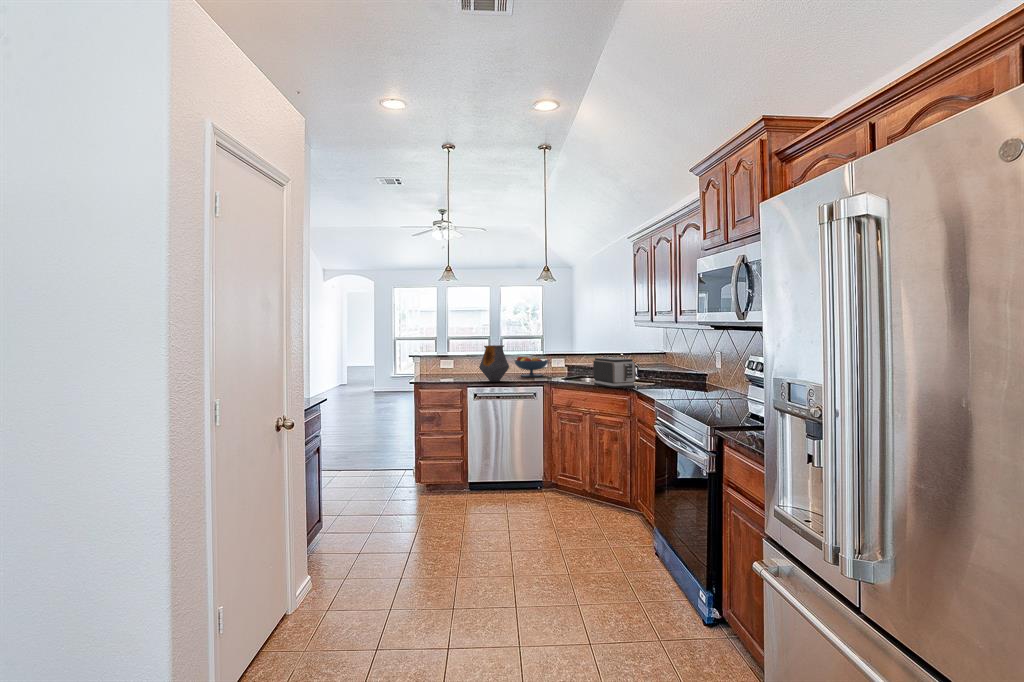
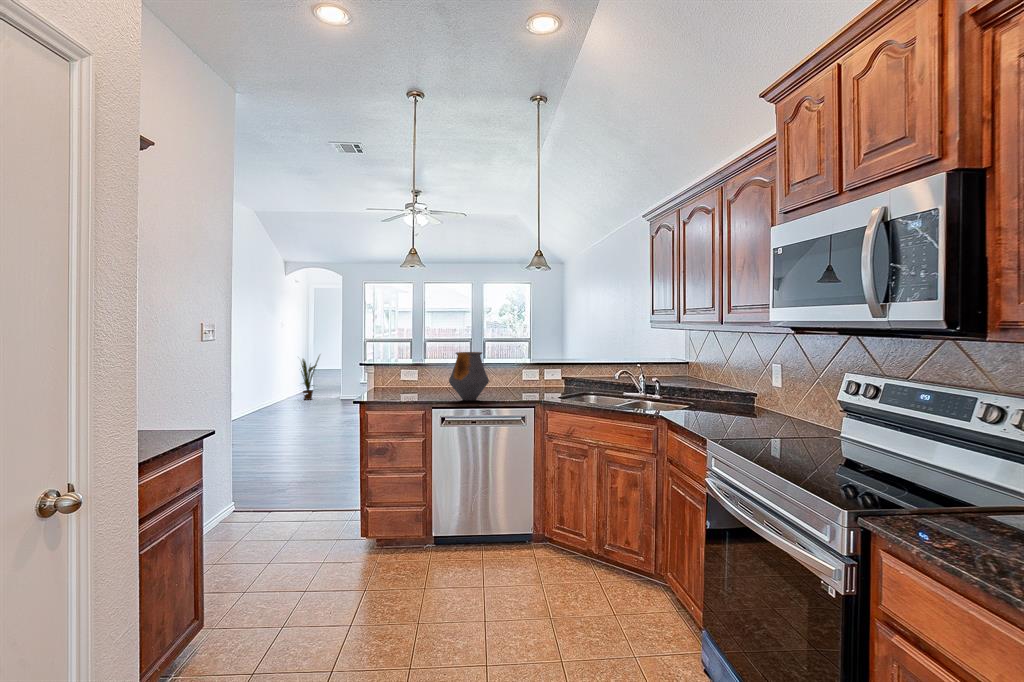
house plant: none [331,350,356,391] -> present [301,357,319,400]
fruit bowl: present [514,357,548,377] -> none [496,364,541,393]
toaster: present [593,357,636,388] -> none [603,370,663,413]

